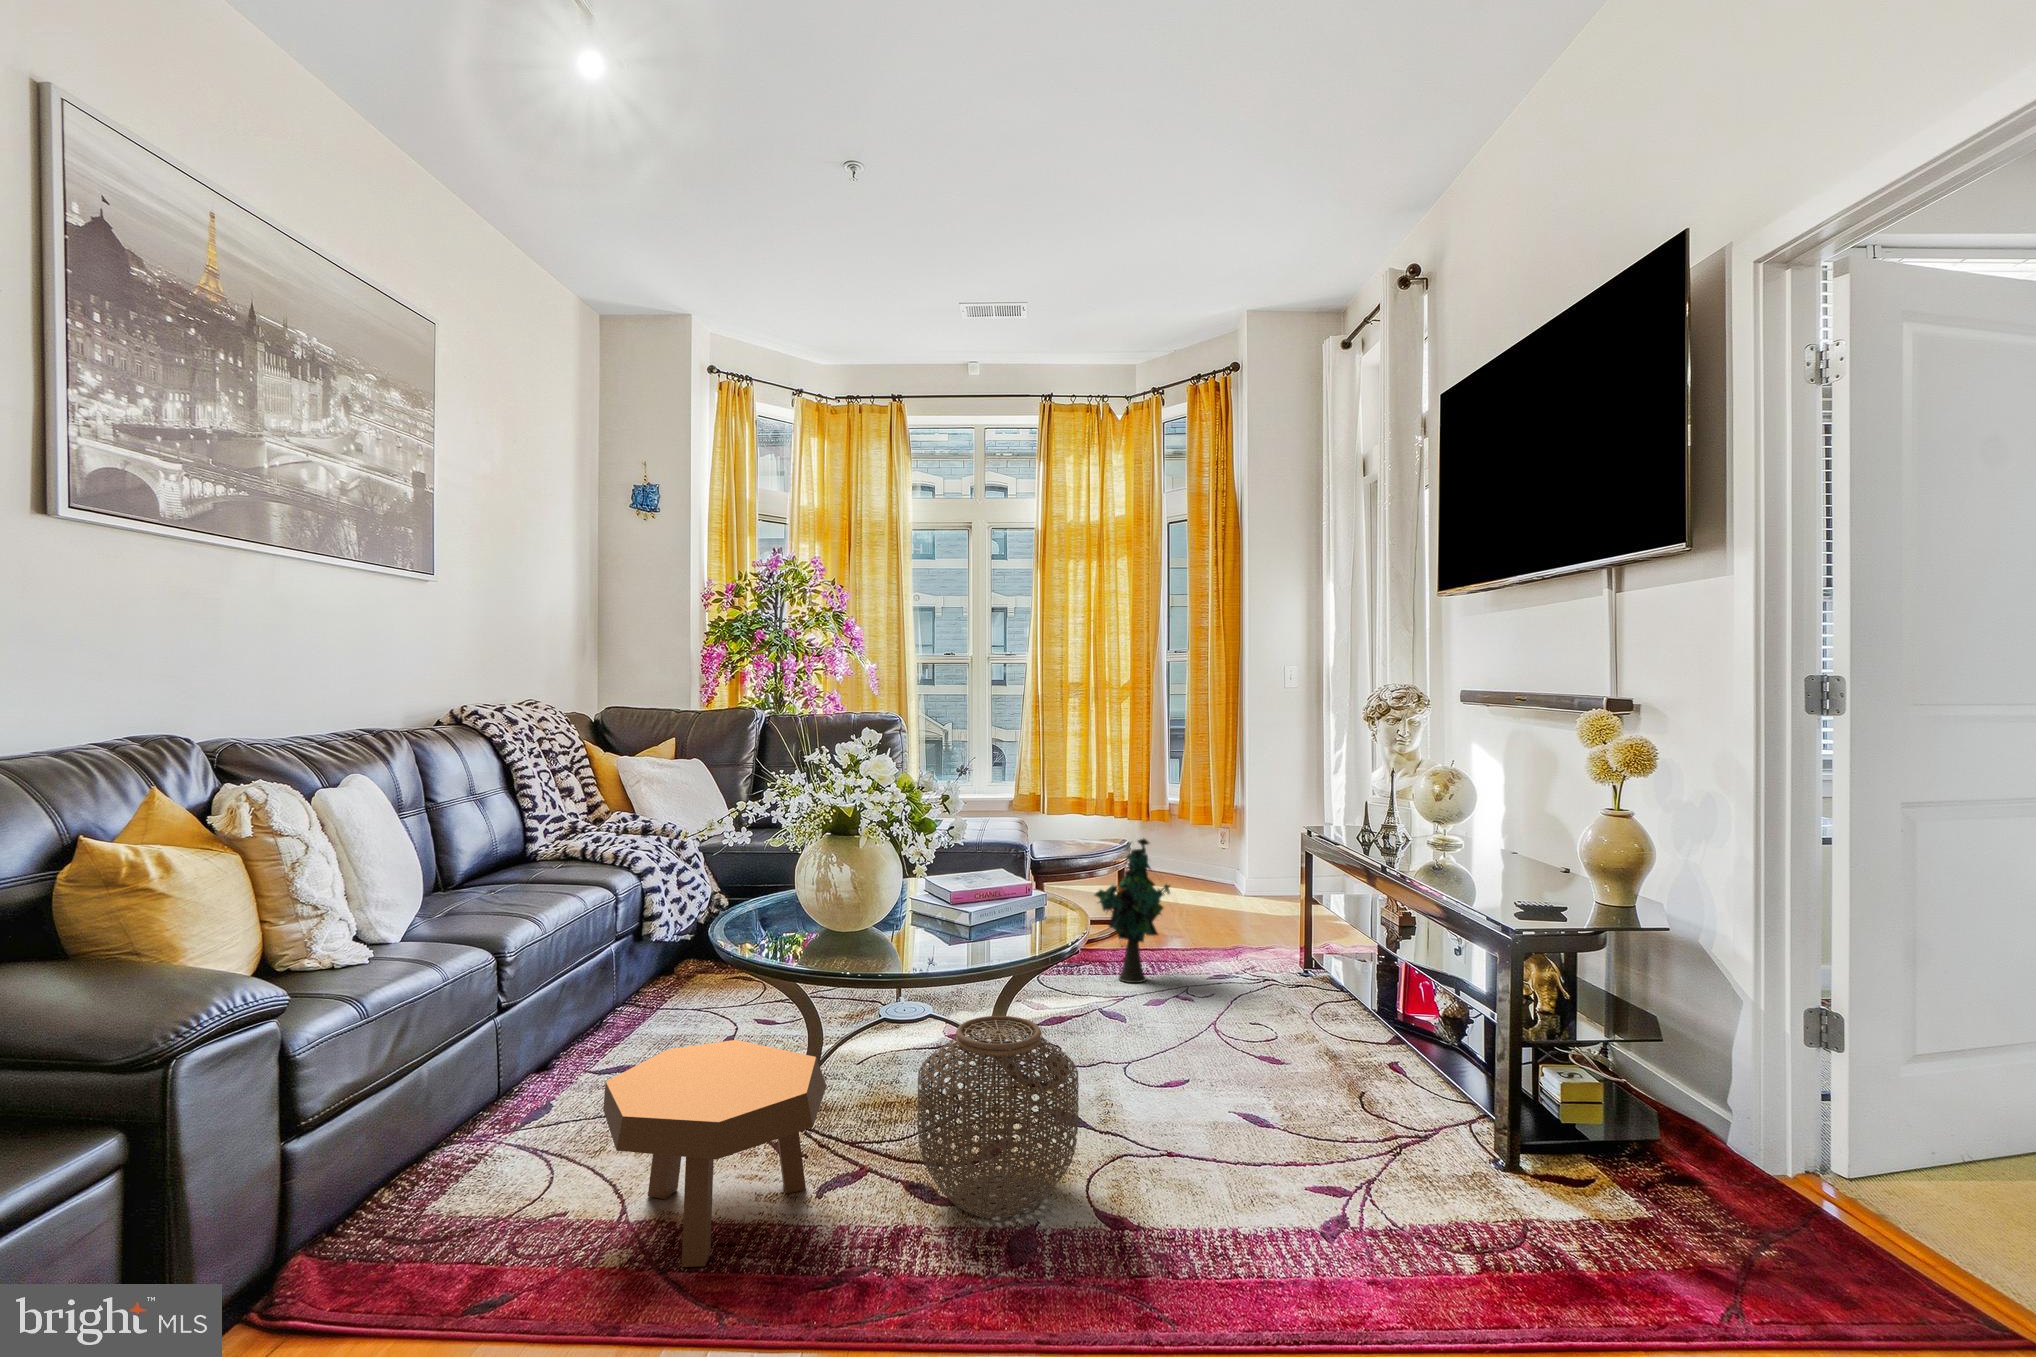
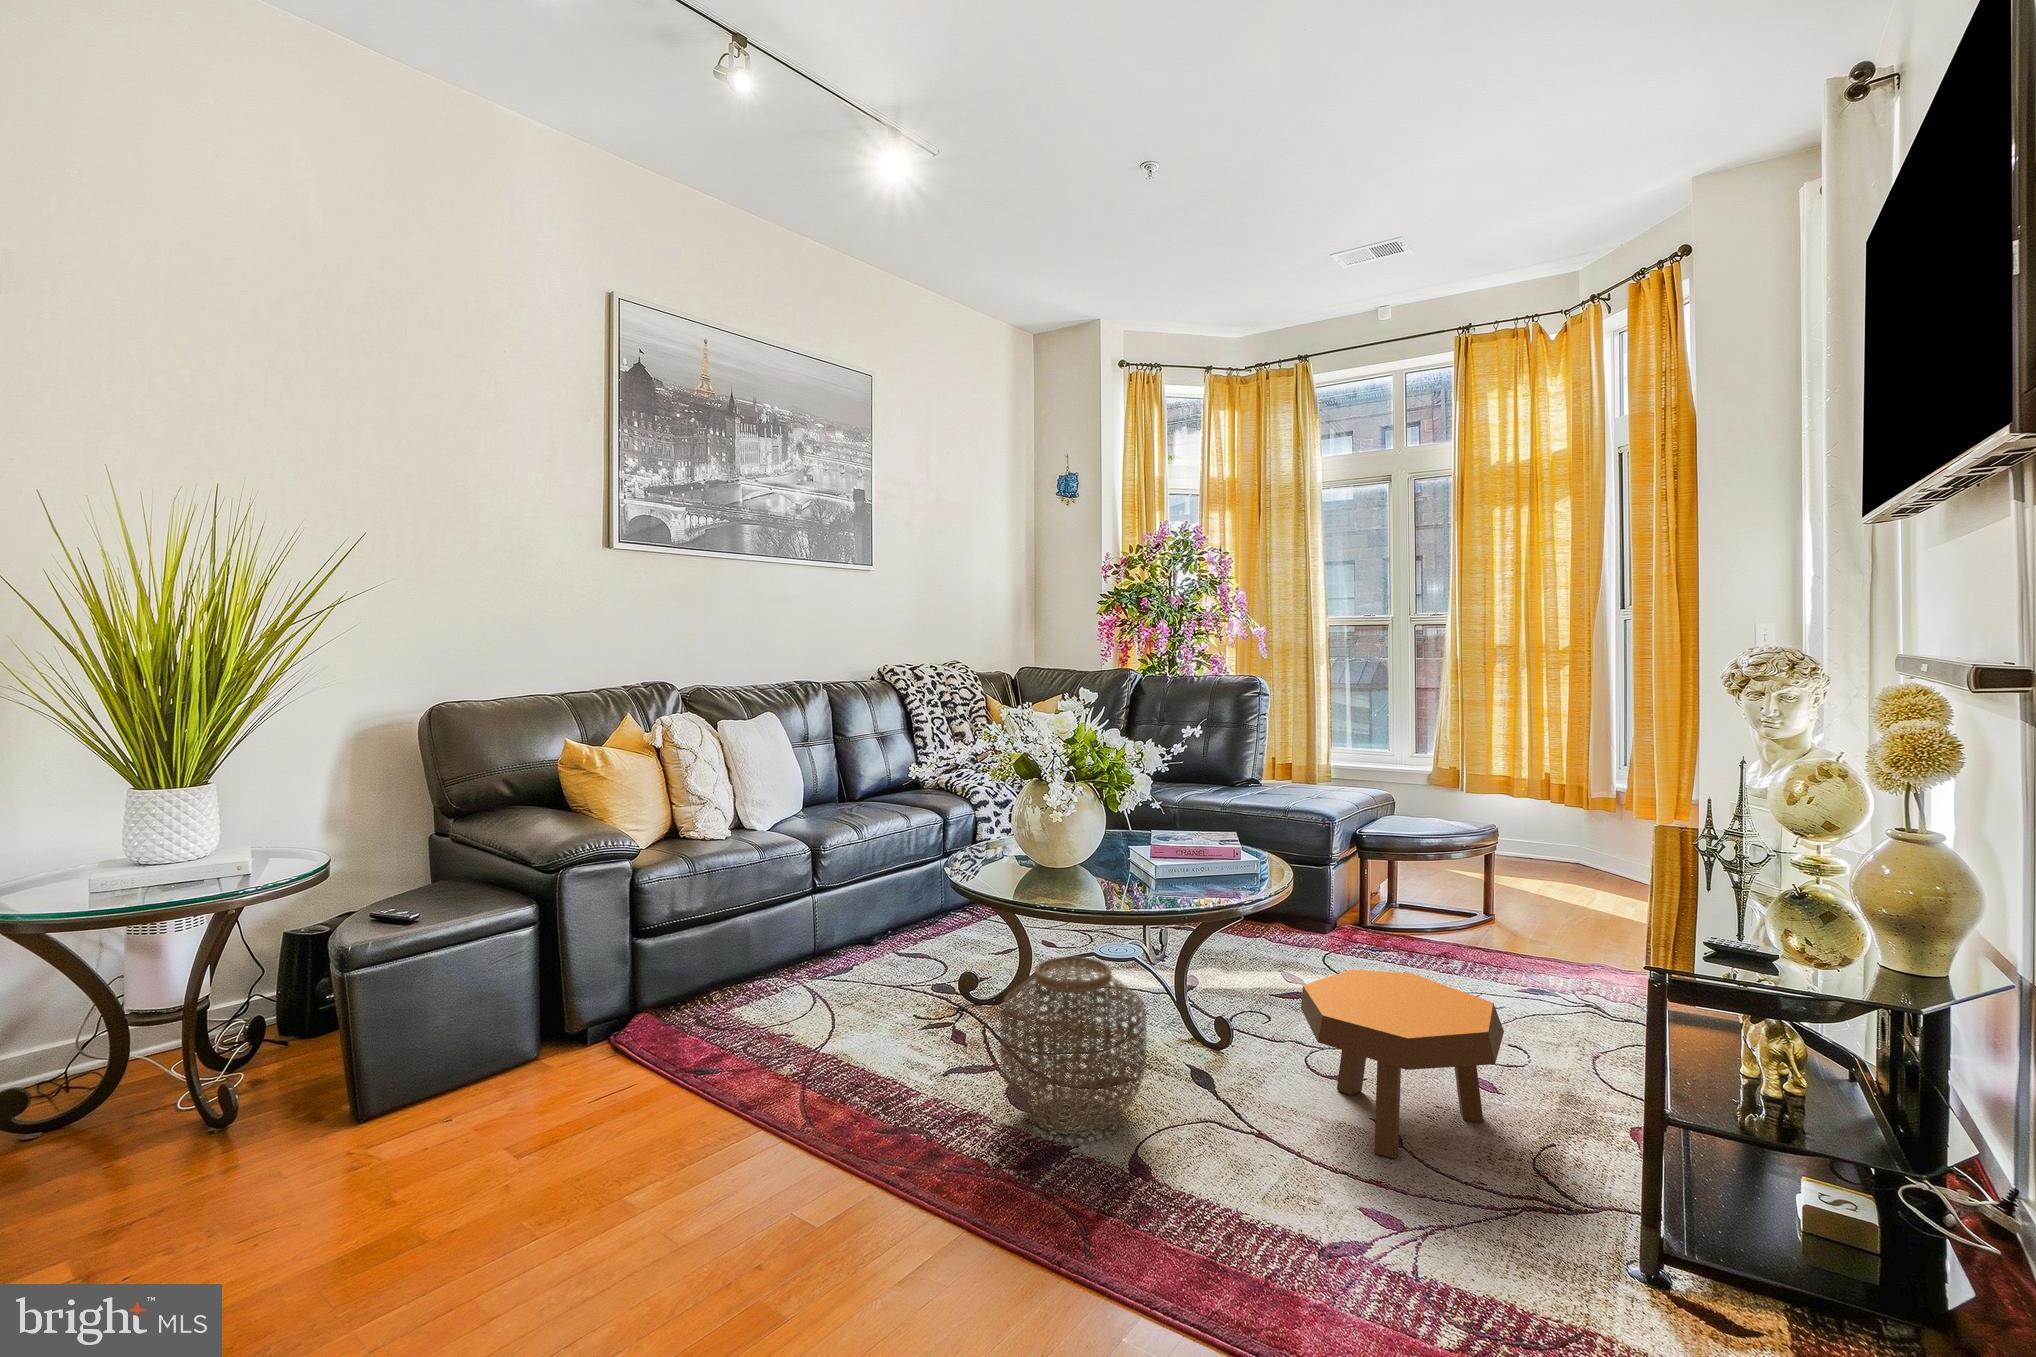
decorative plant: present [1095,838,1170,983] -> none [1379,819,1473,974]
footstool: present [603,1040,826,1267] -> present [1301,970,1504,1158]

